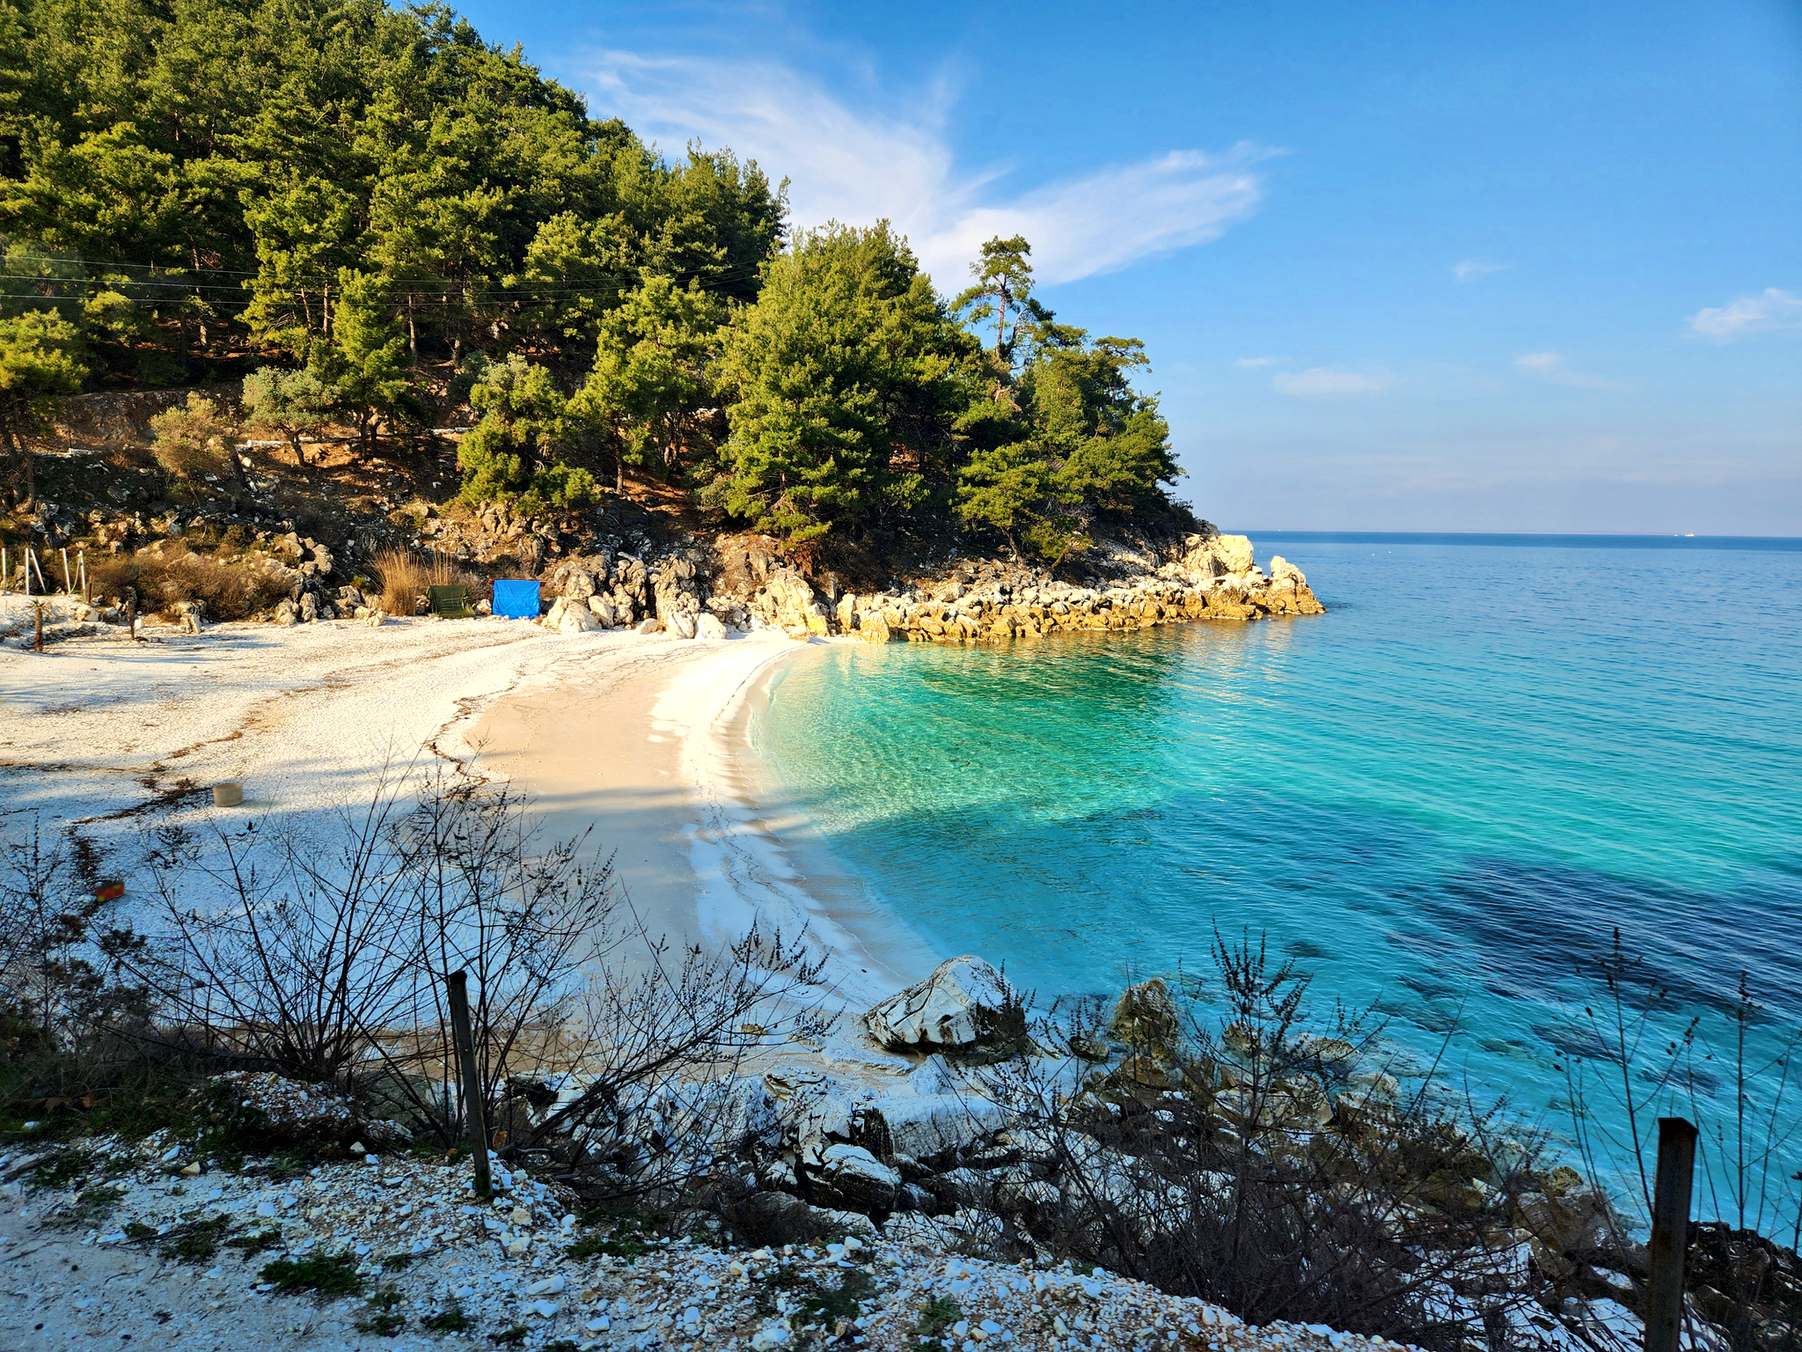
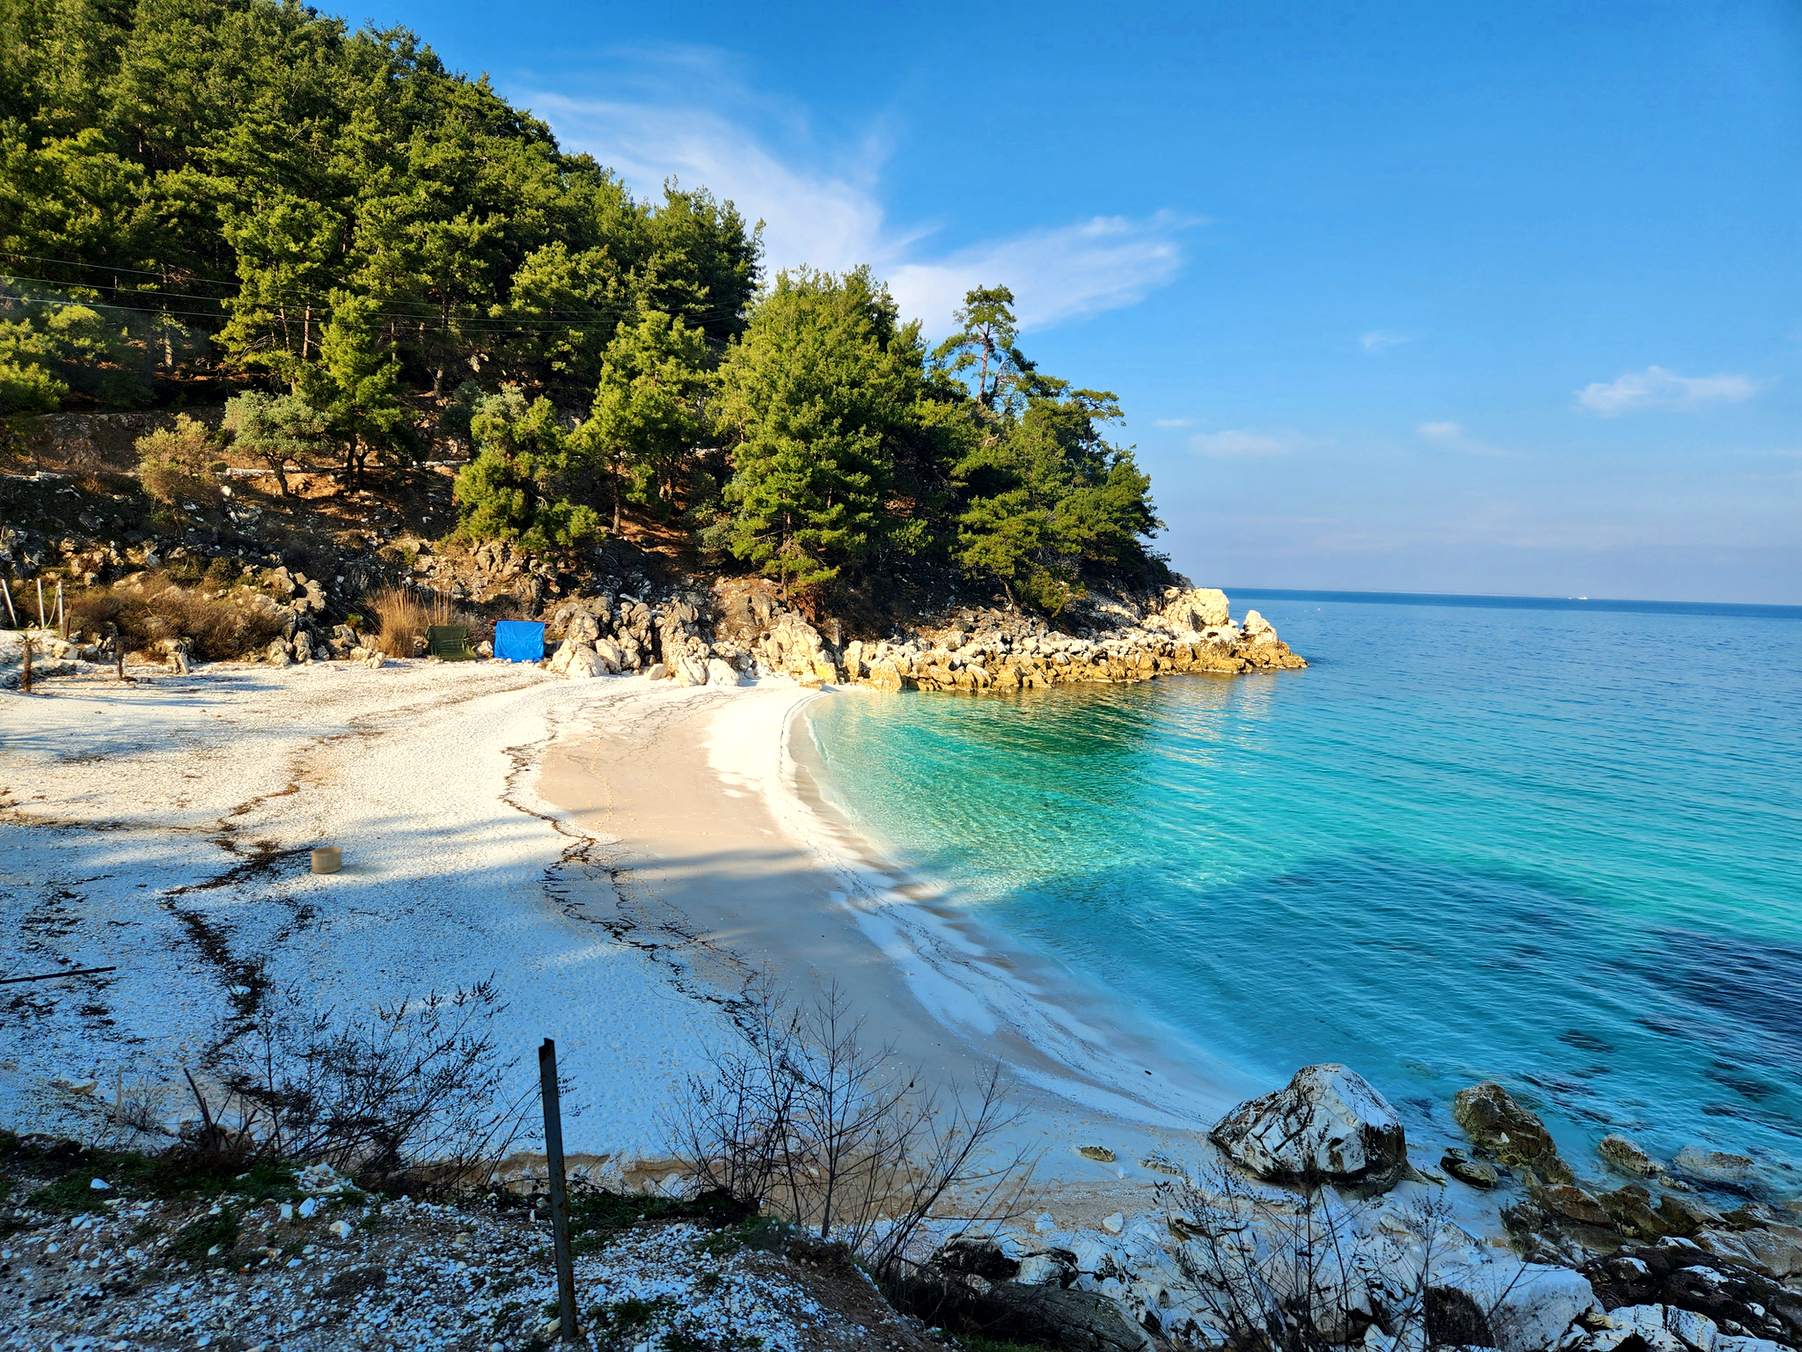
bag: present [94,880,125,902] -> none [239,963,272,989]

